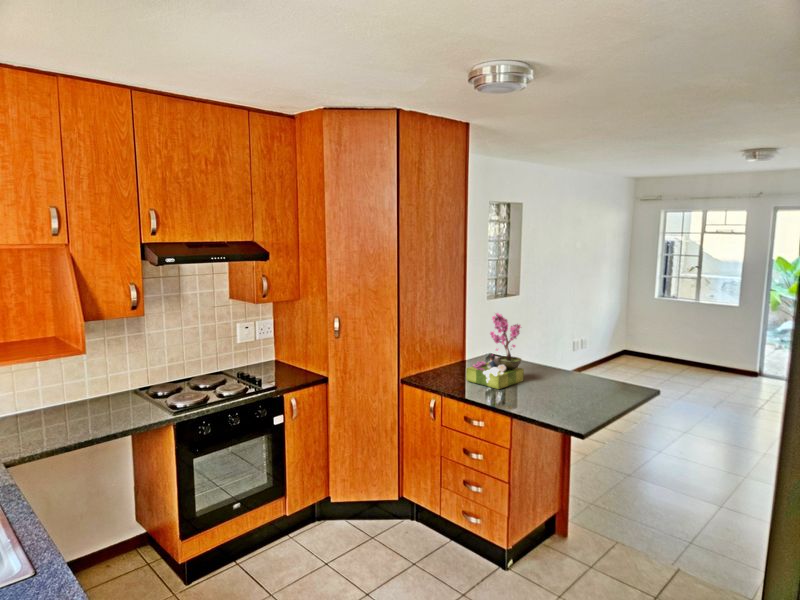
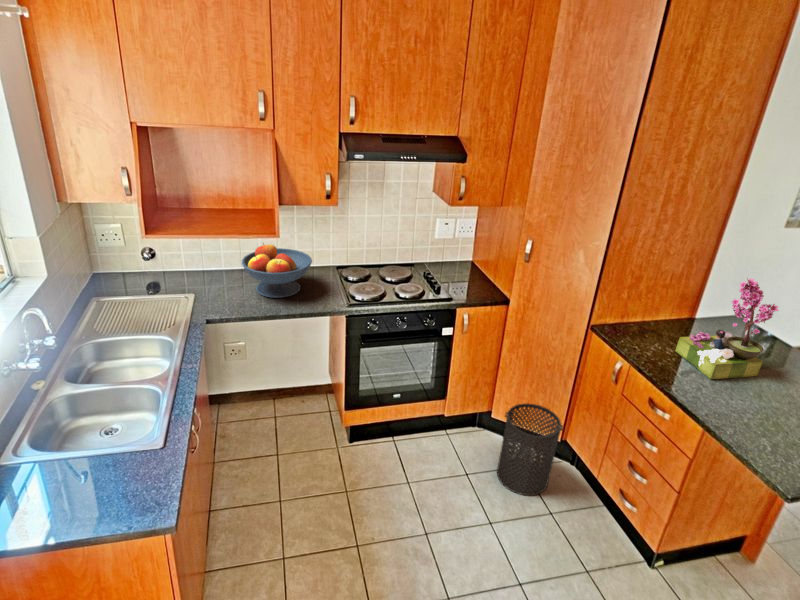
fruit bowl: none [28,372,120,429] -> present [242,243,312,298]
trash can: none [349,468,403,560] -> present [497,403,563,496]

